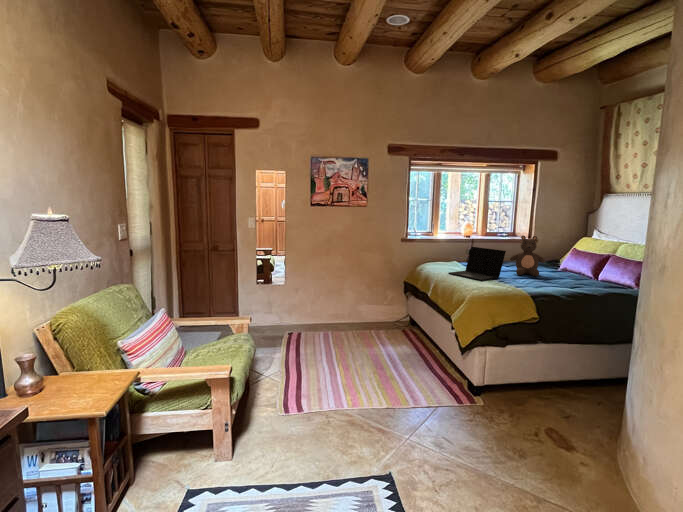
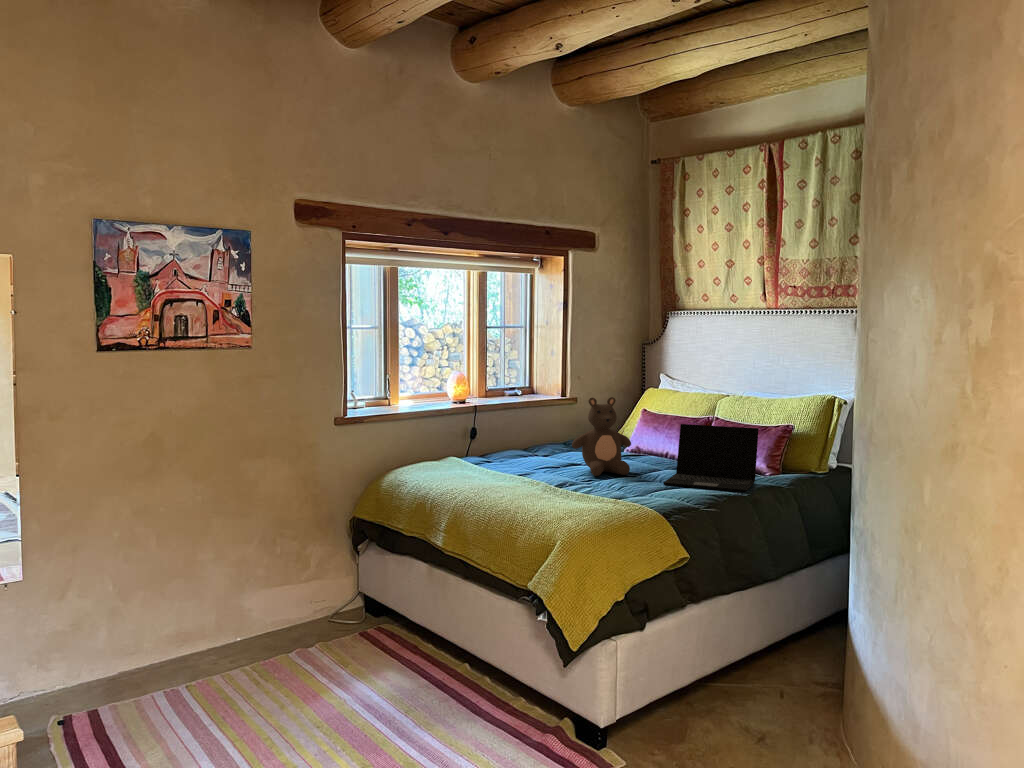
laptop: present [448,247,506,281] -> present [663,424,759,492]

